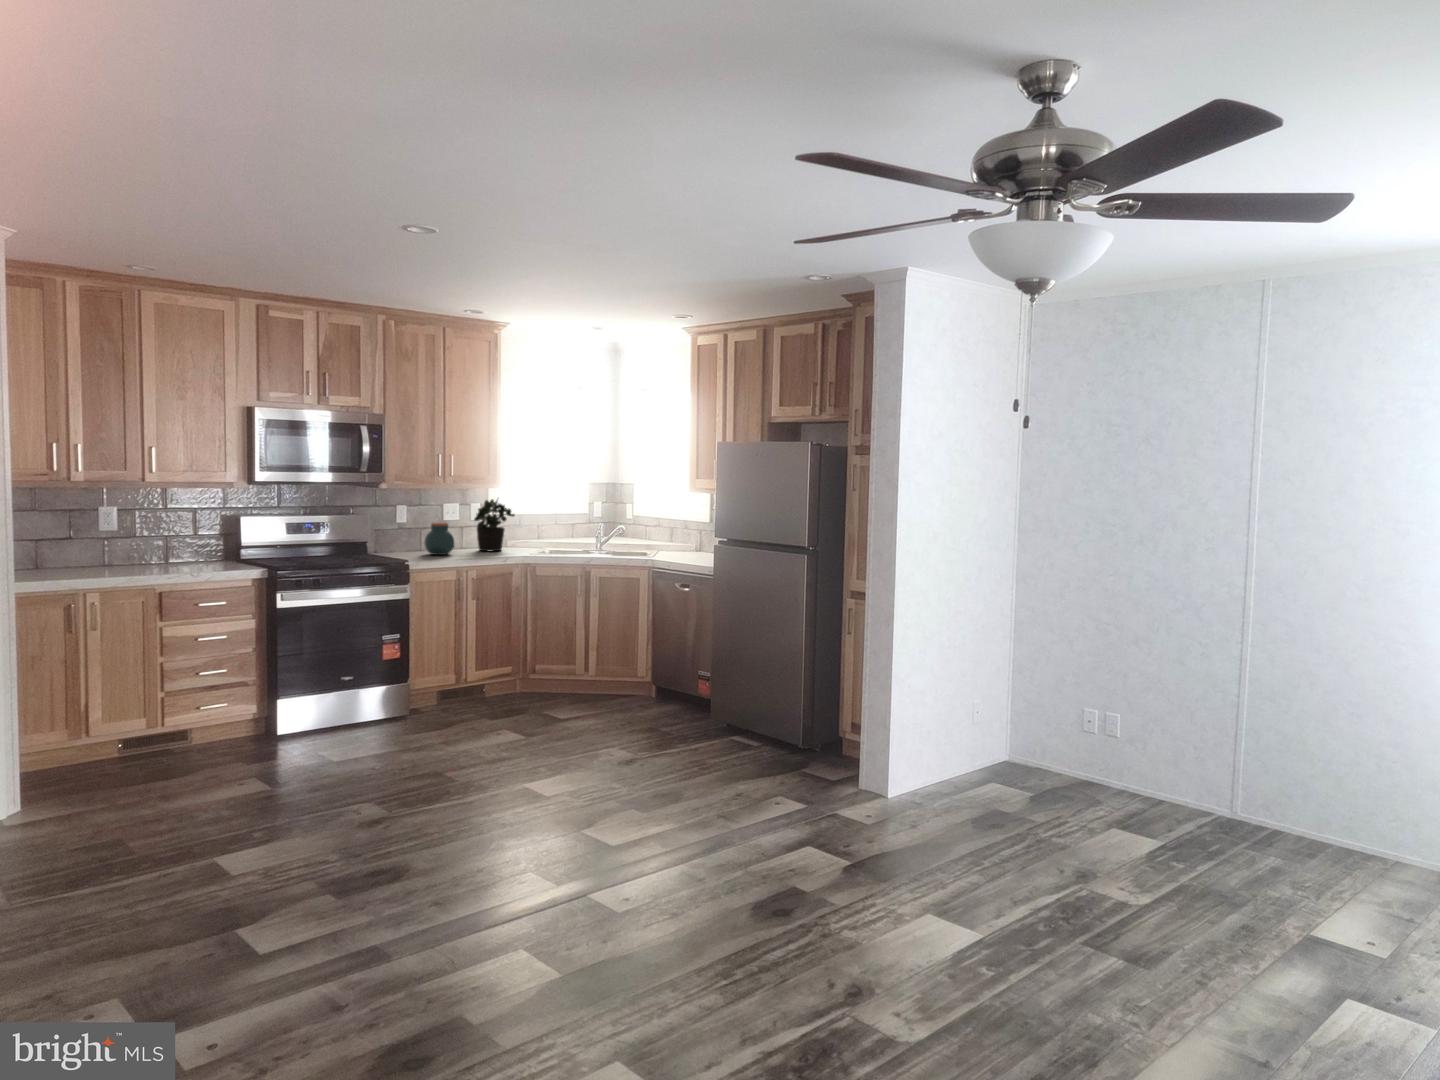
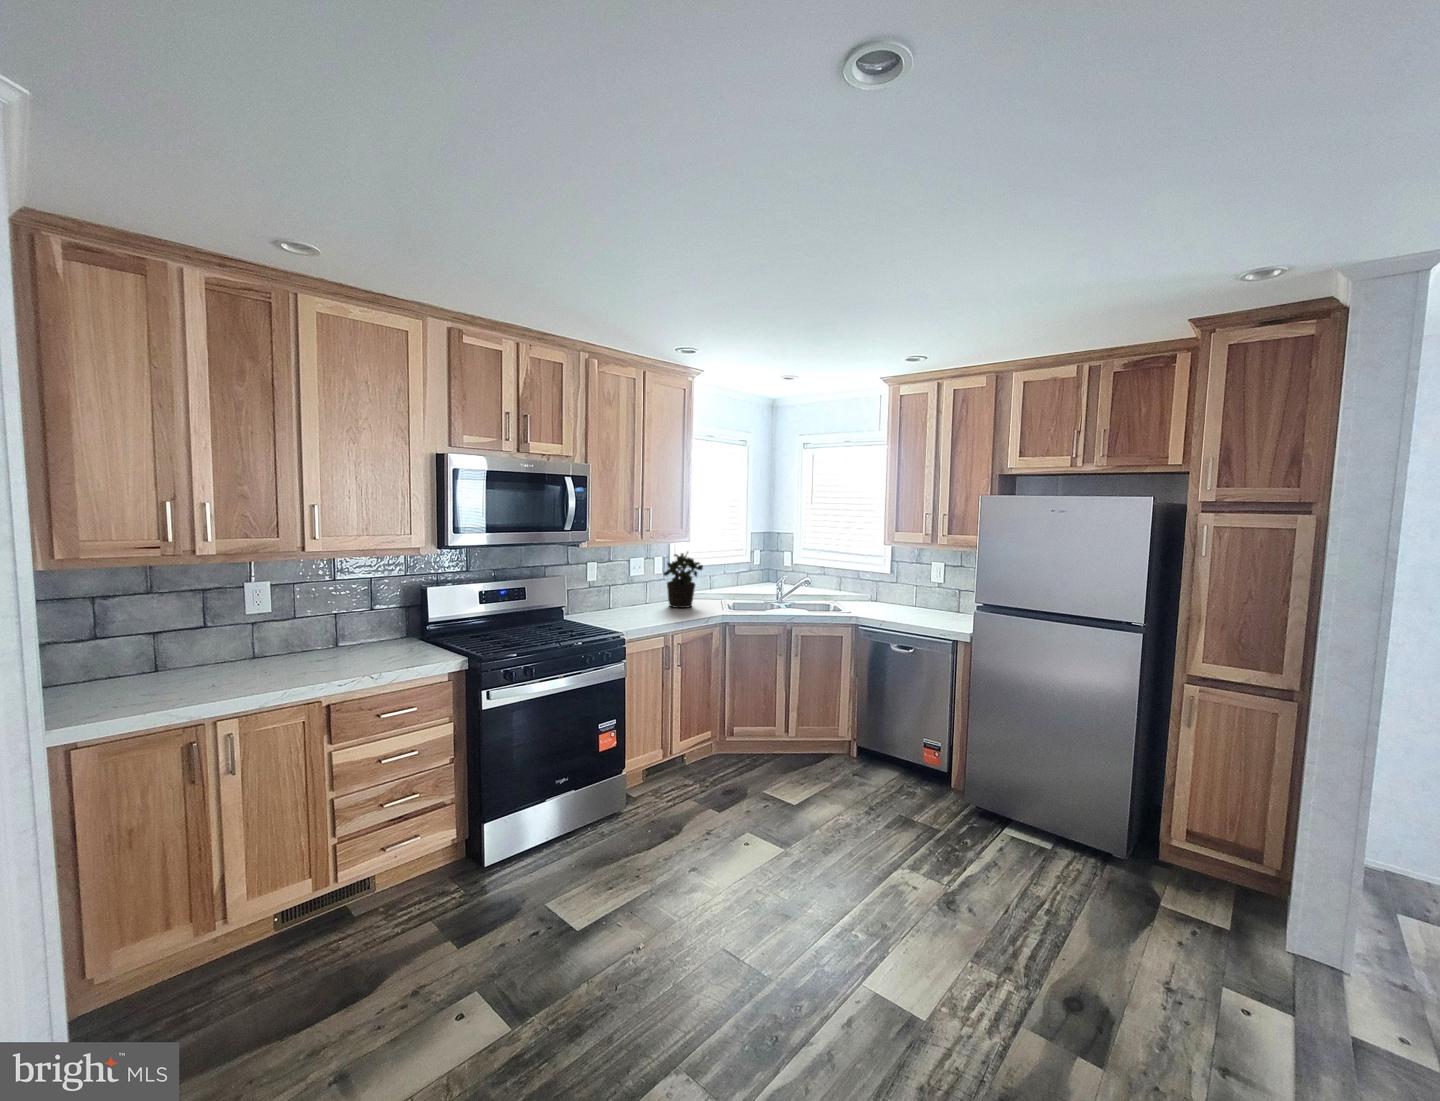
jar: present [424,522,455,555] -> none [621,580,652,616]

